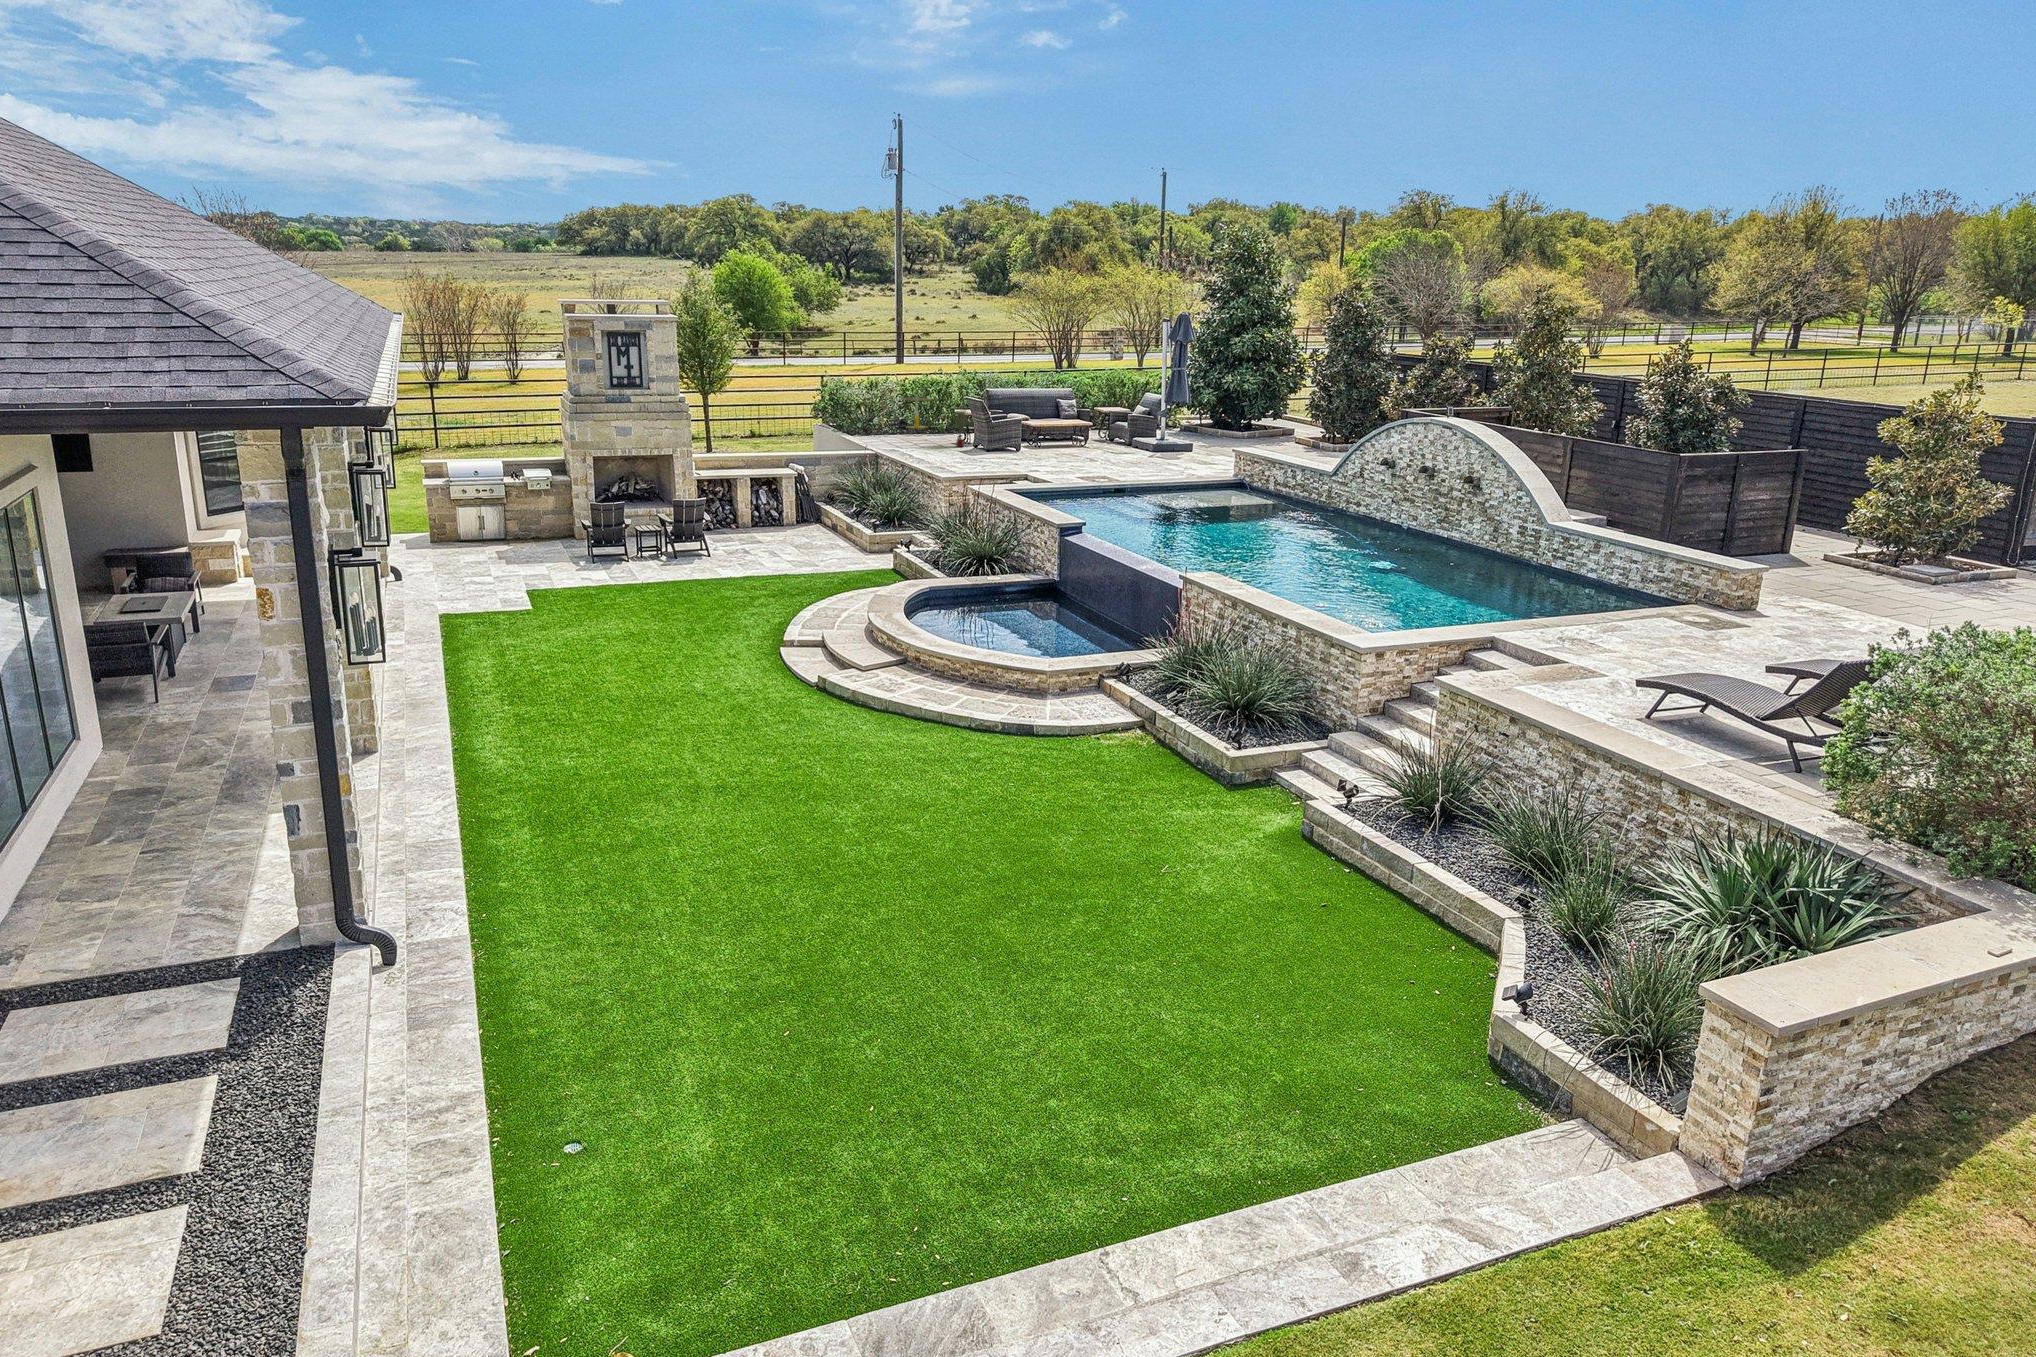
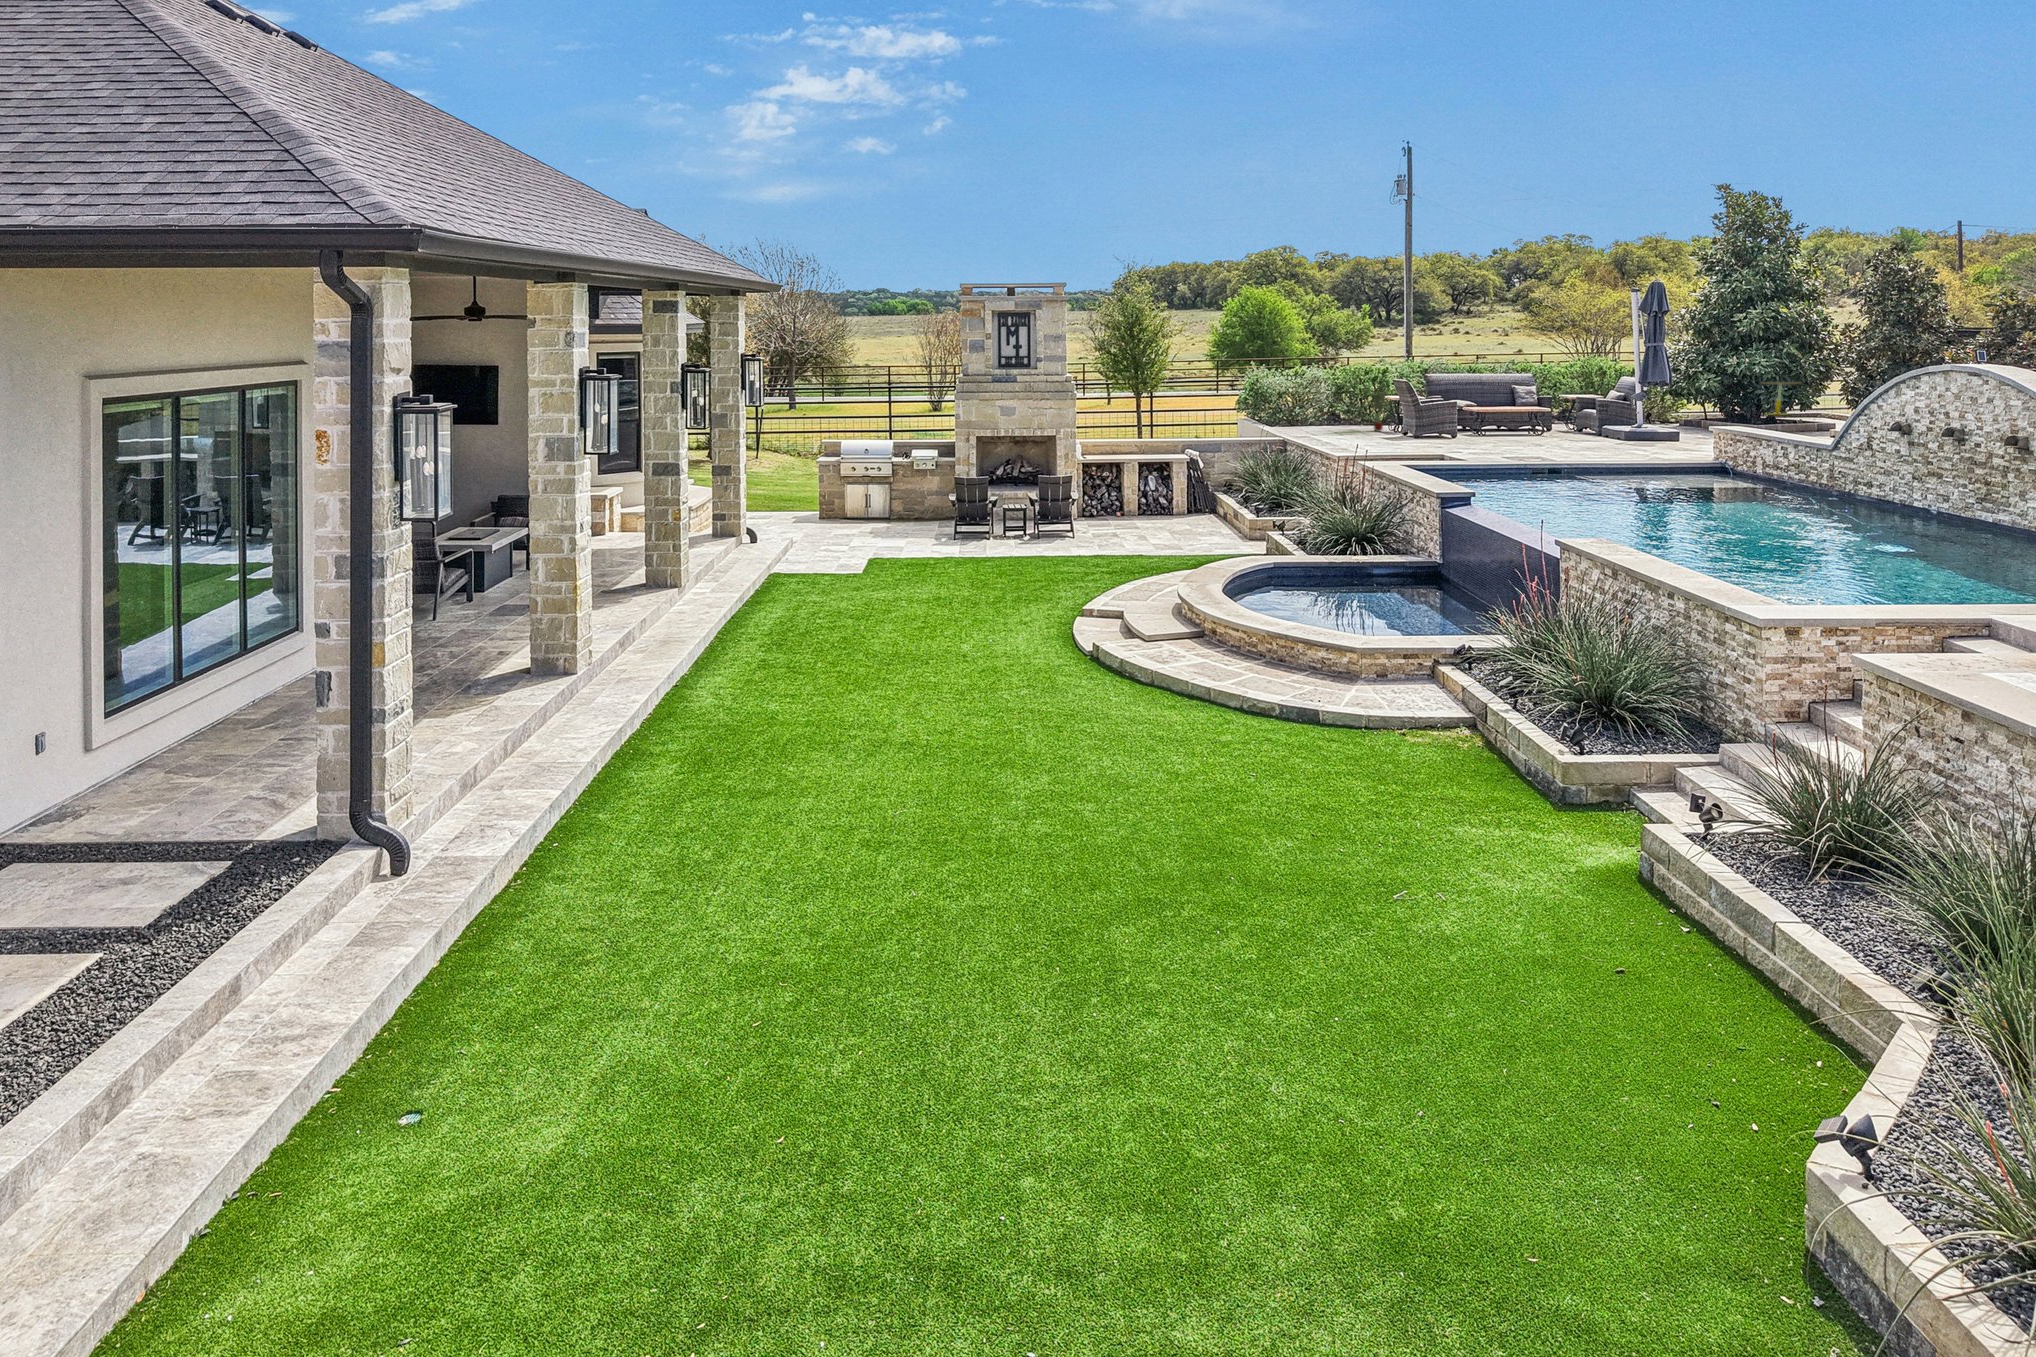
side table: present [902,398,931,429] -> present [1763,382,1799,415]

